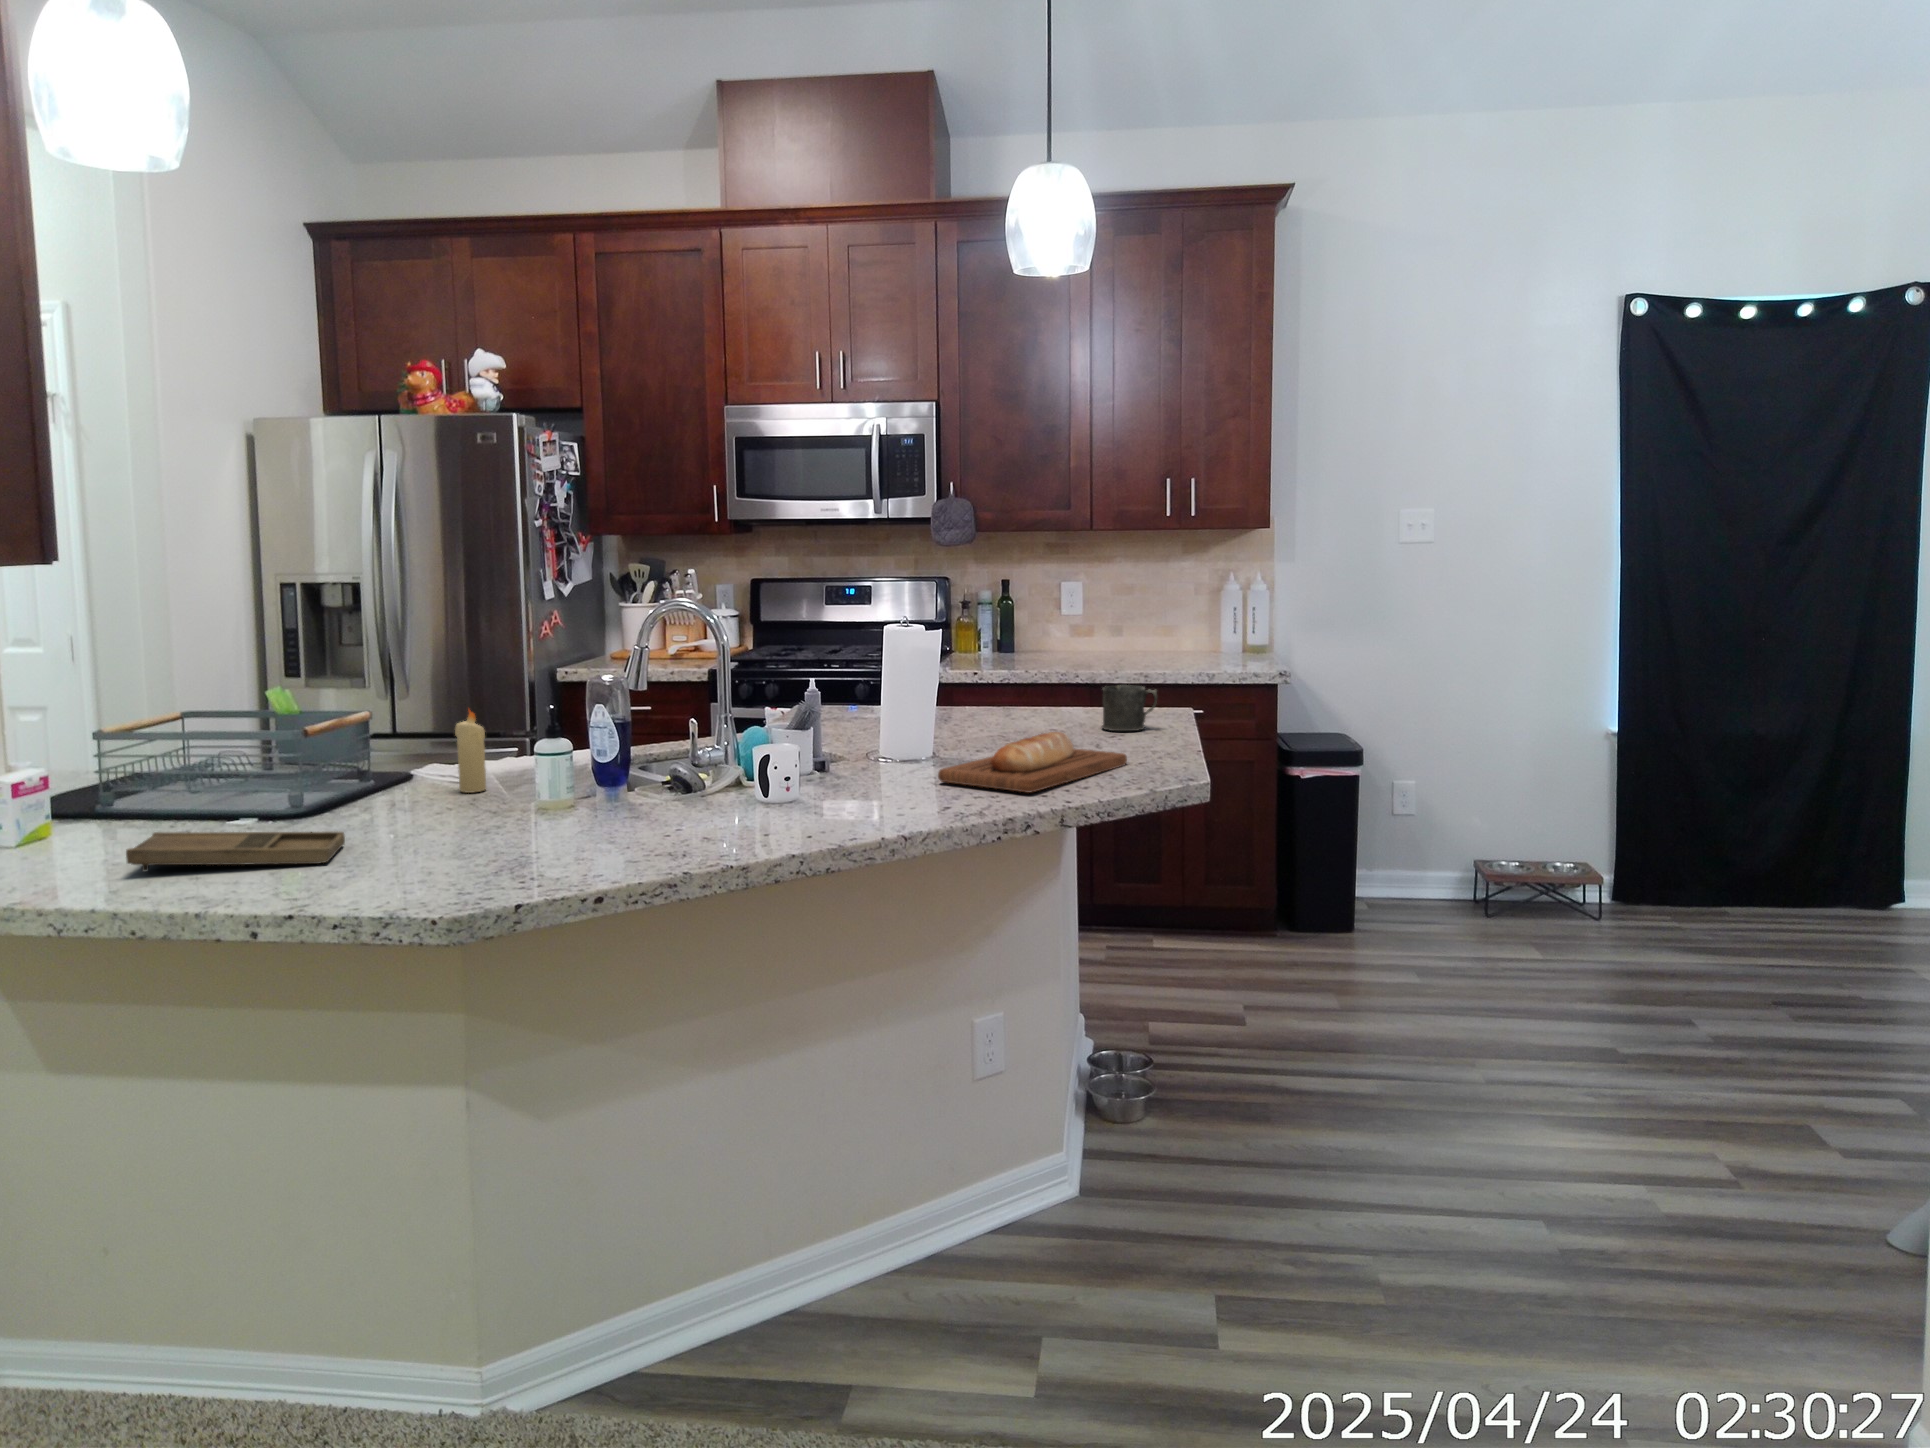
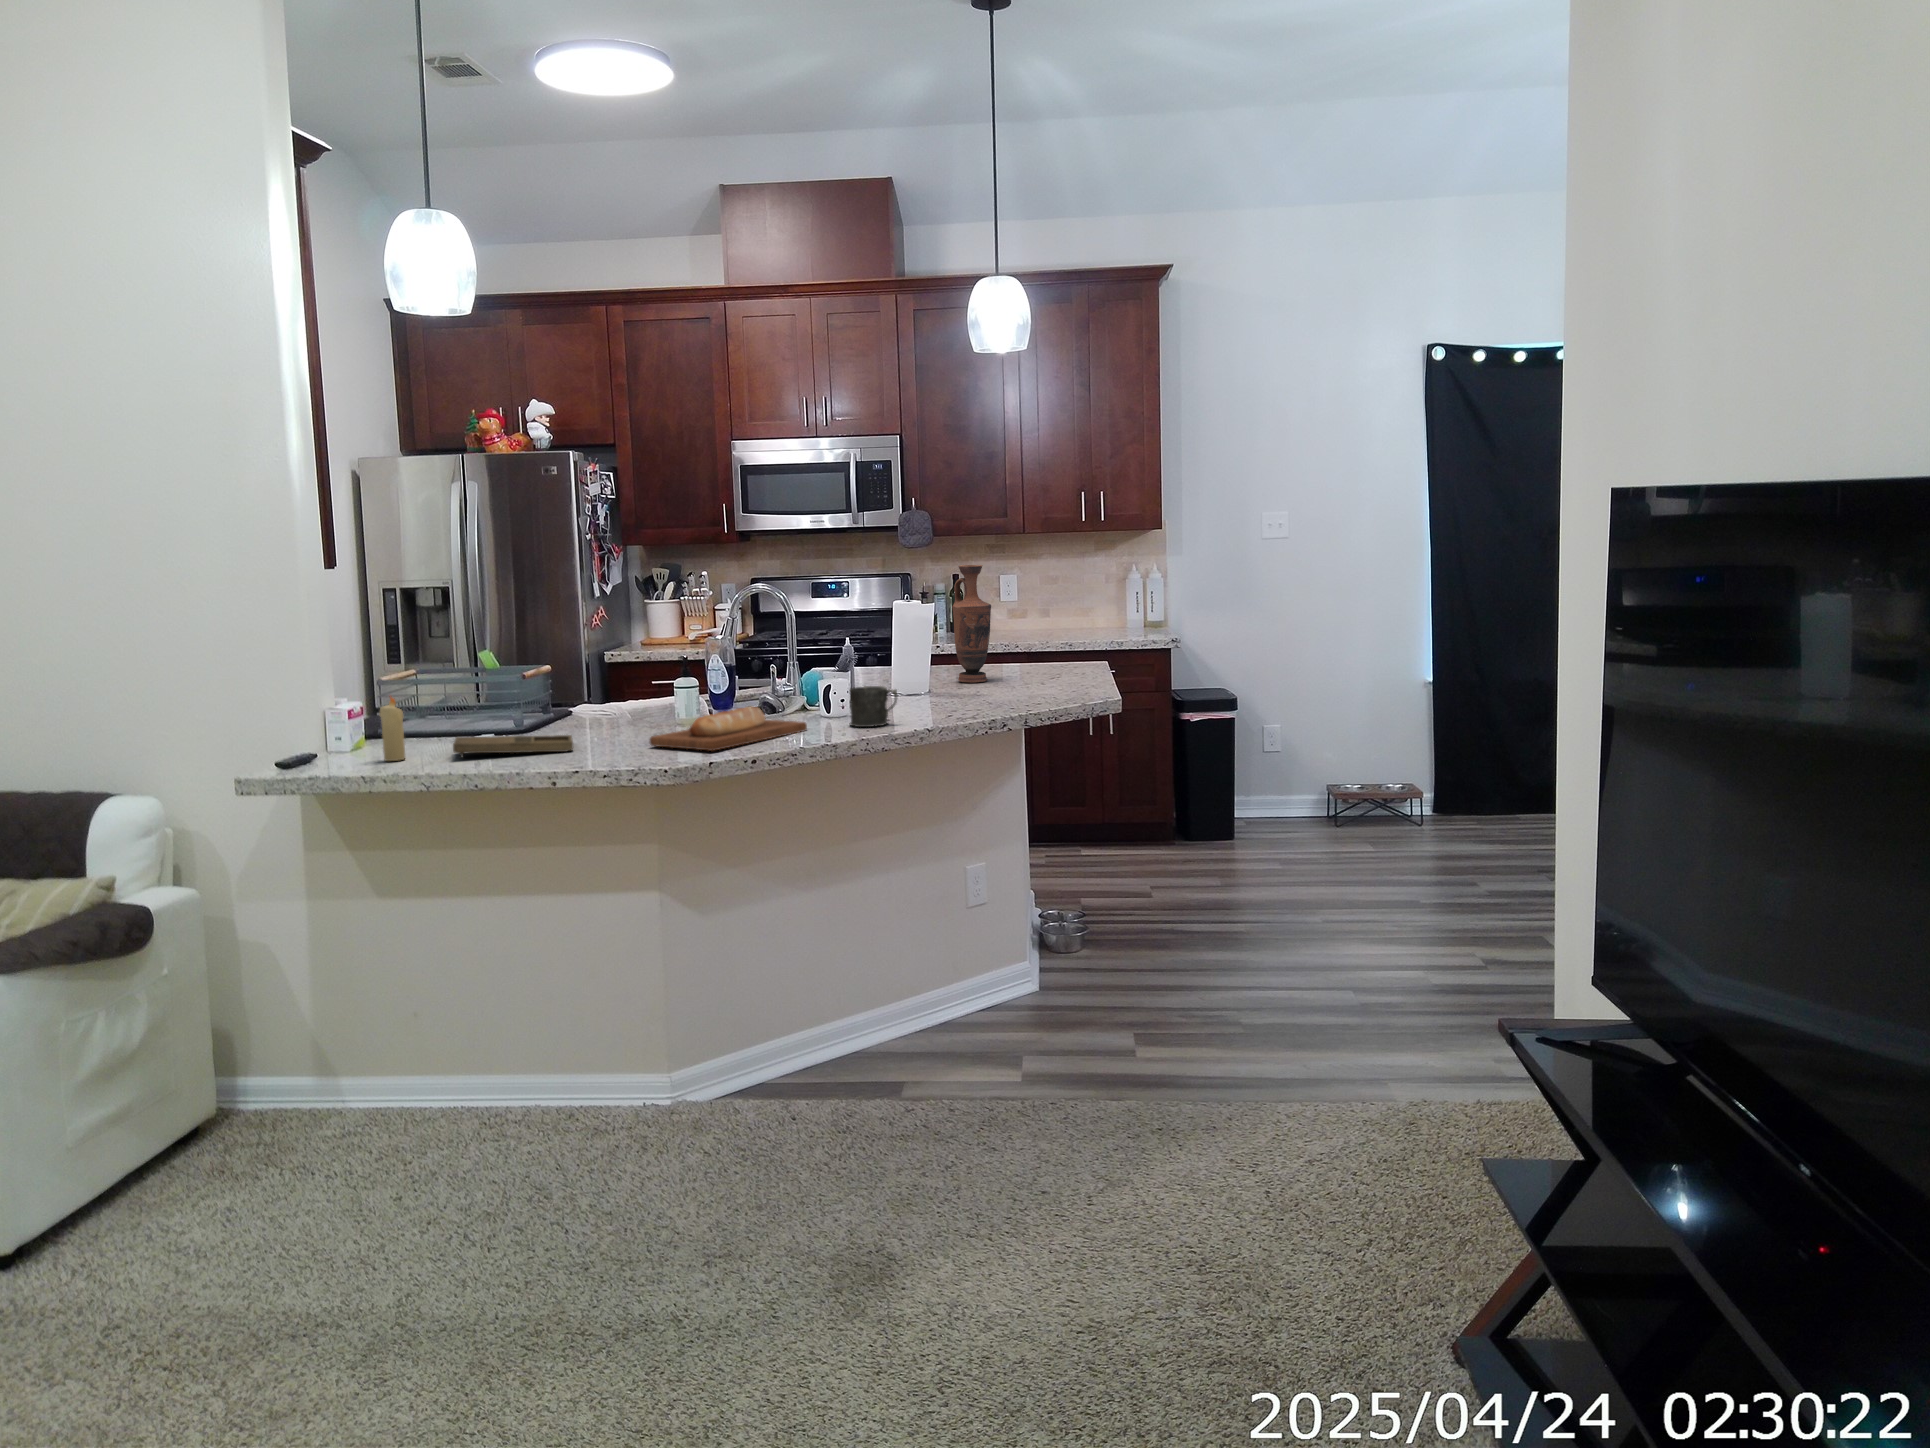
vase: none [975,572,1030,740] -> present [952,565,991,682]
mug: present [1102,685,1157,731] -> present [849,686,897,727]
candle: present [455,710,486,792] -> present [380,697,405,761]
bread loaf: present [938,732,1127,793] -> present [650,707,807,751]

